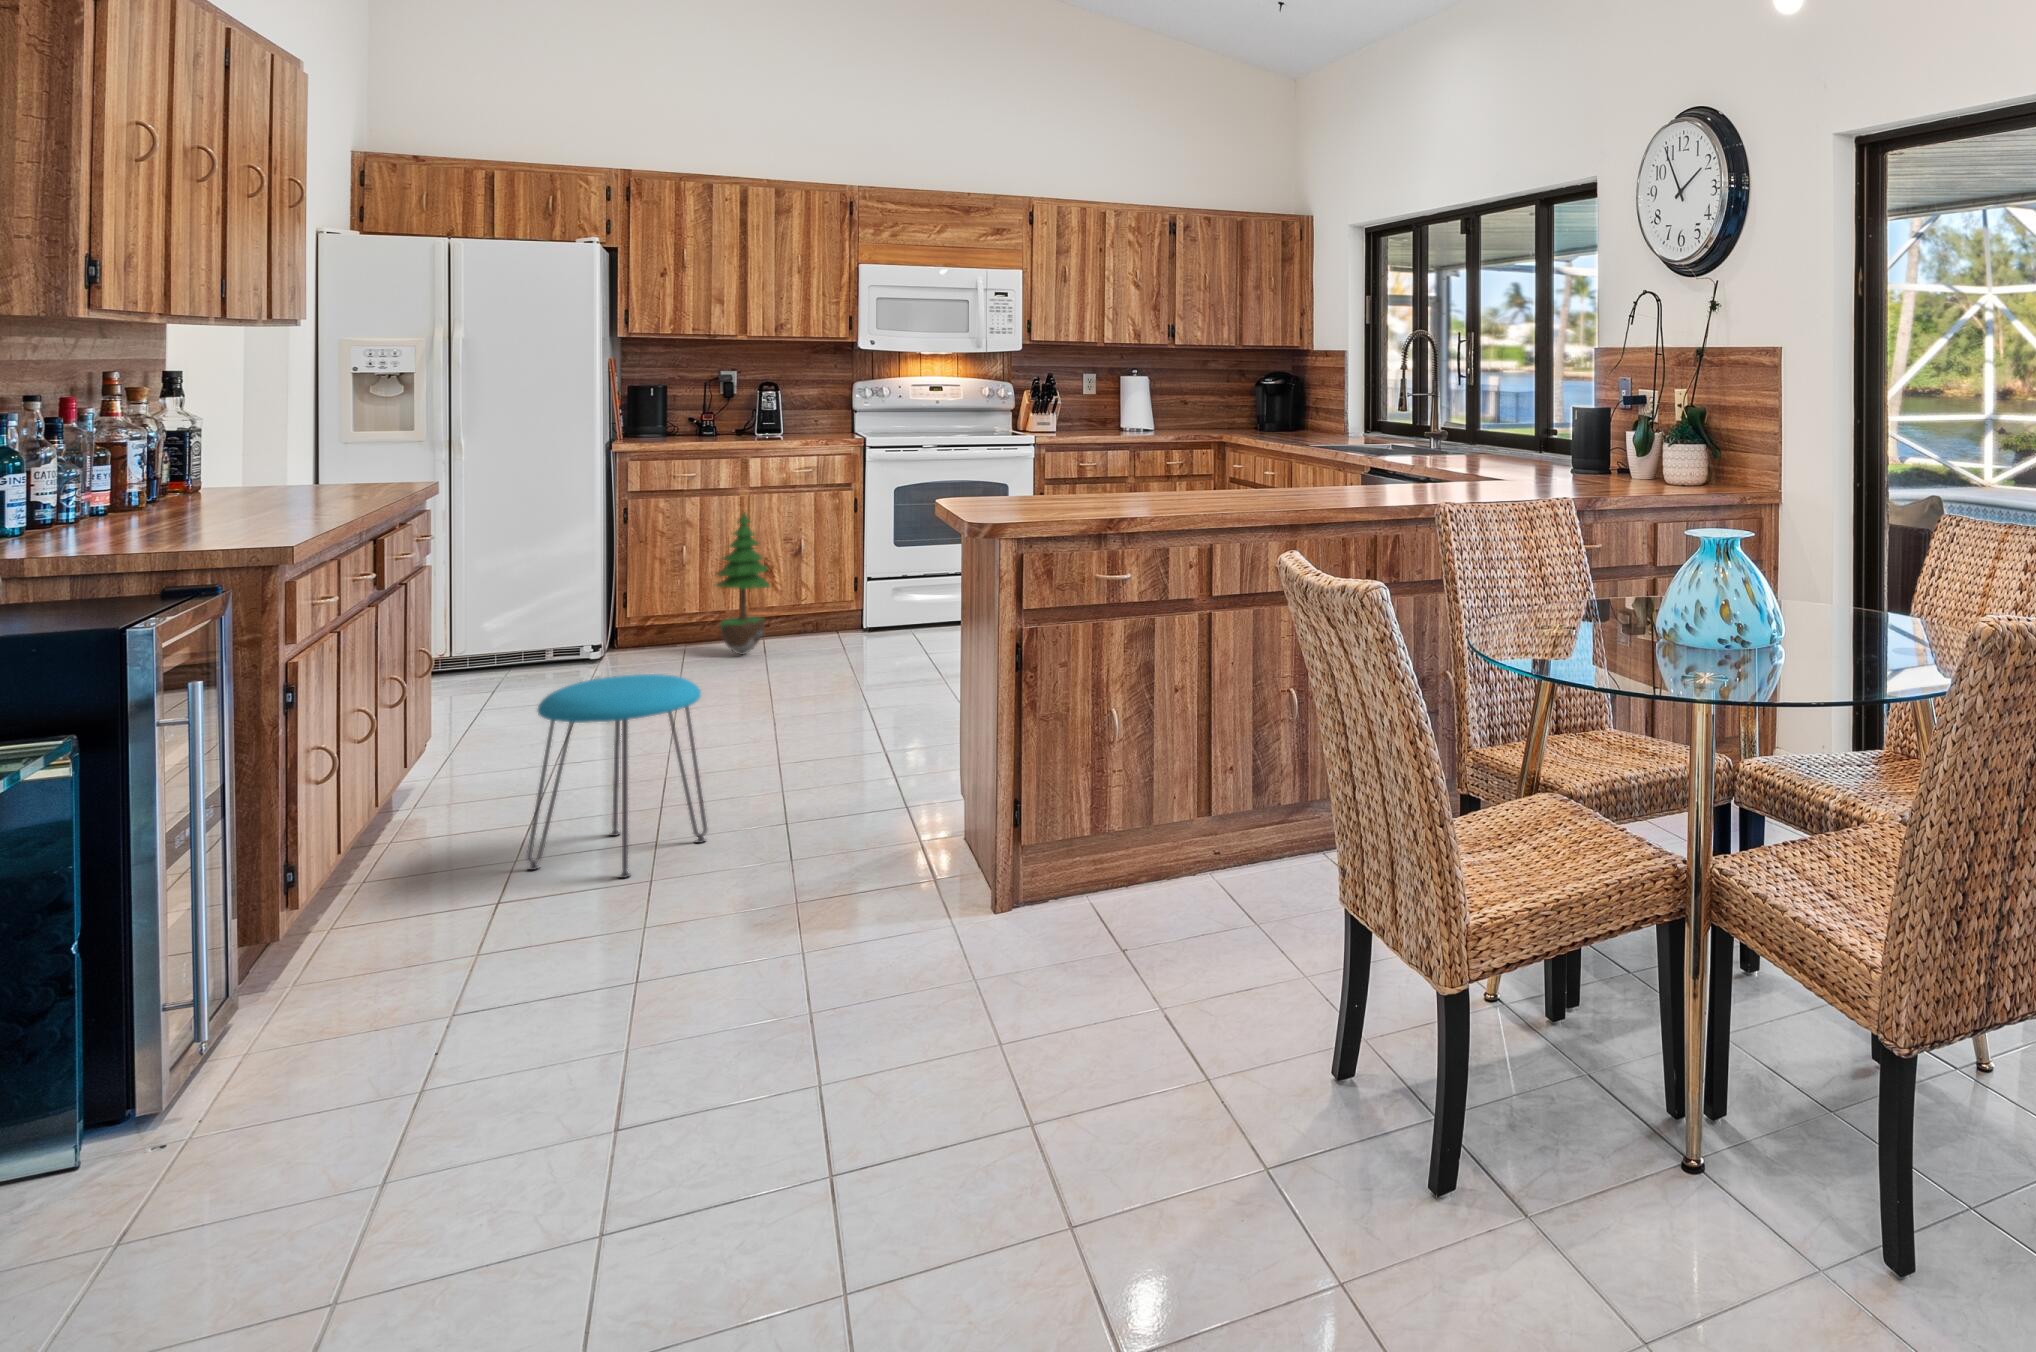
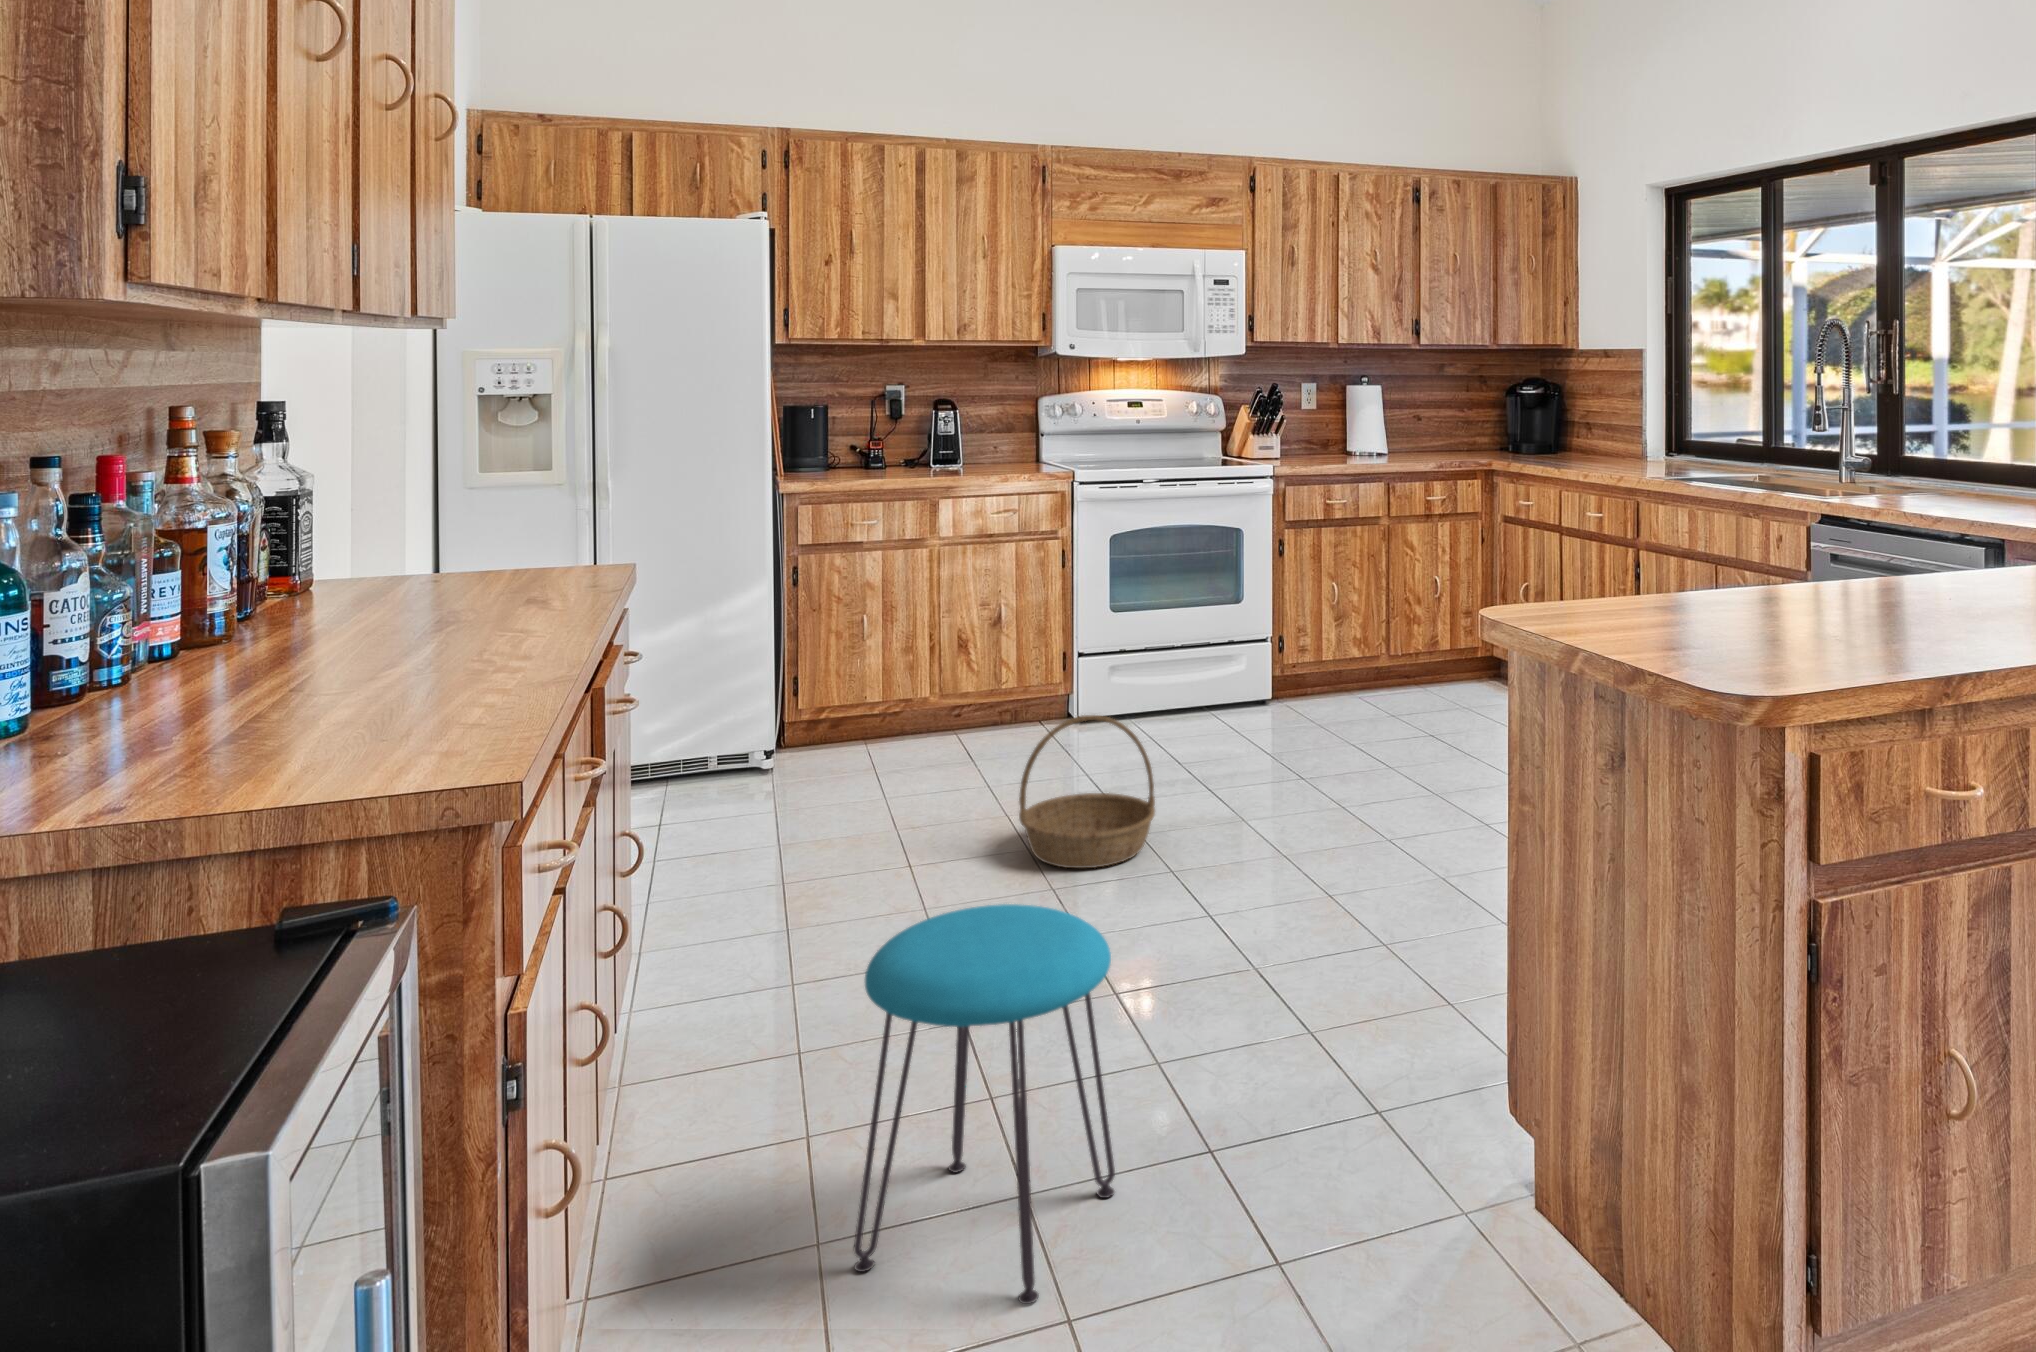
potted tree: present [716,513,771,655] -> none [908,570,979,761]
basket: none [759,604,866,709] -> present [1019,715,1155,868]

